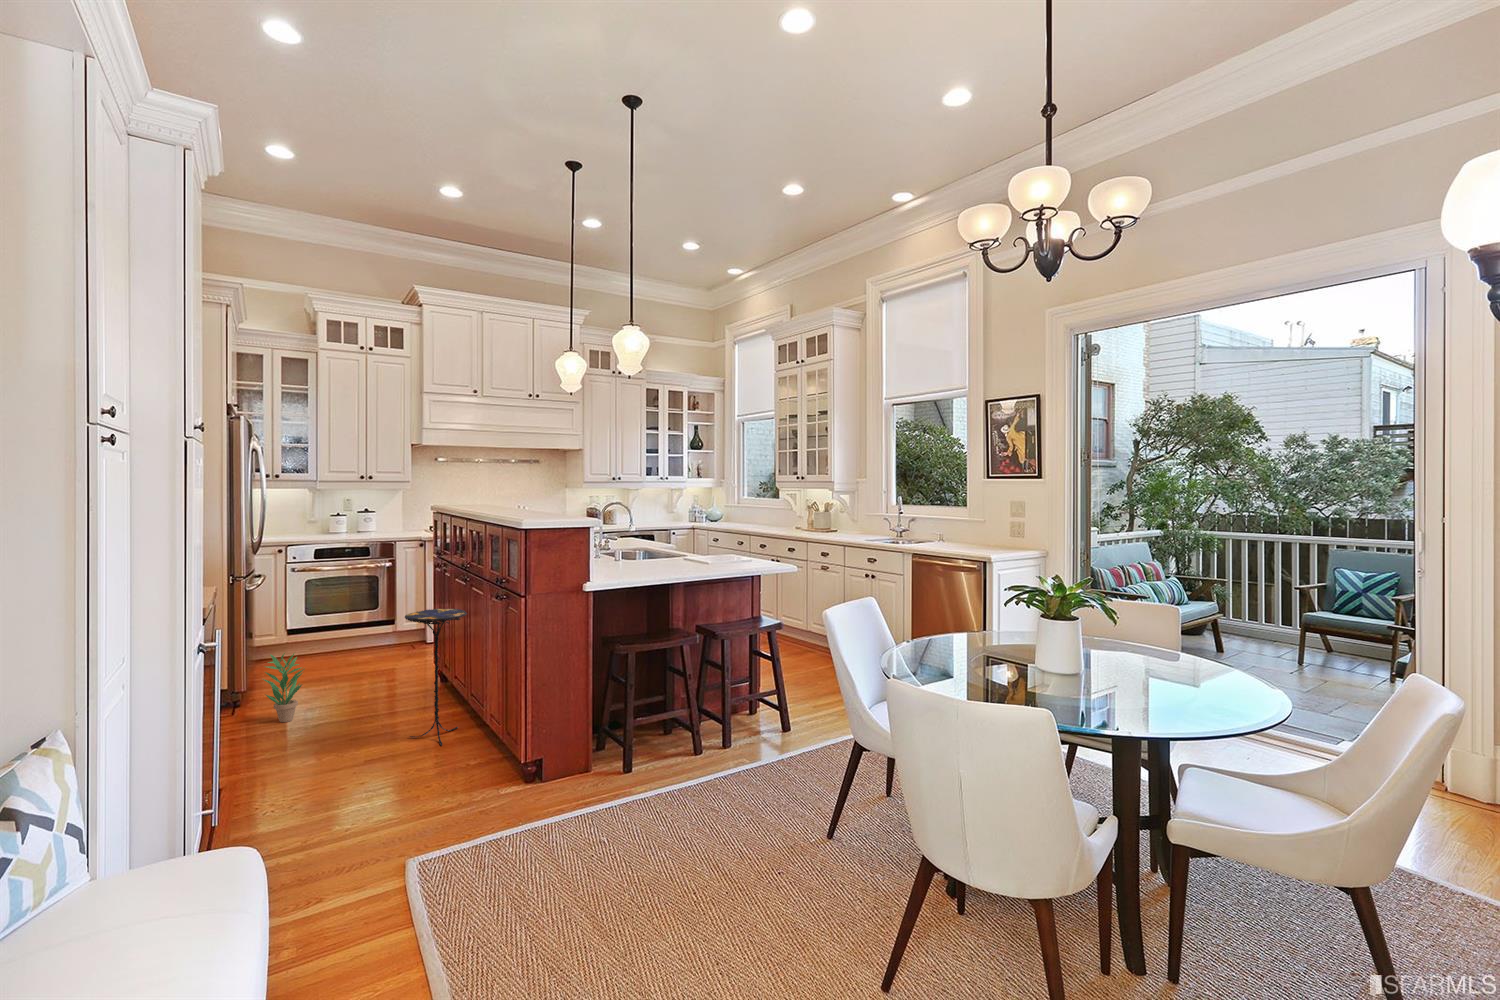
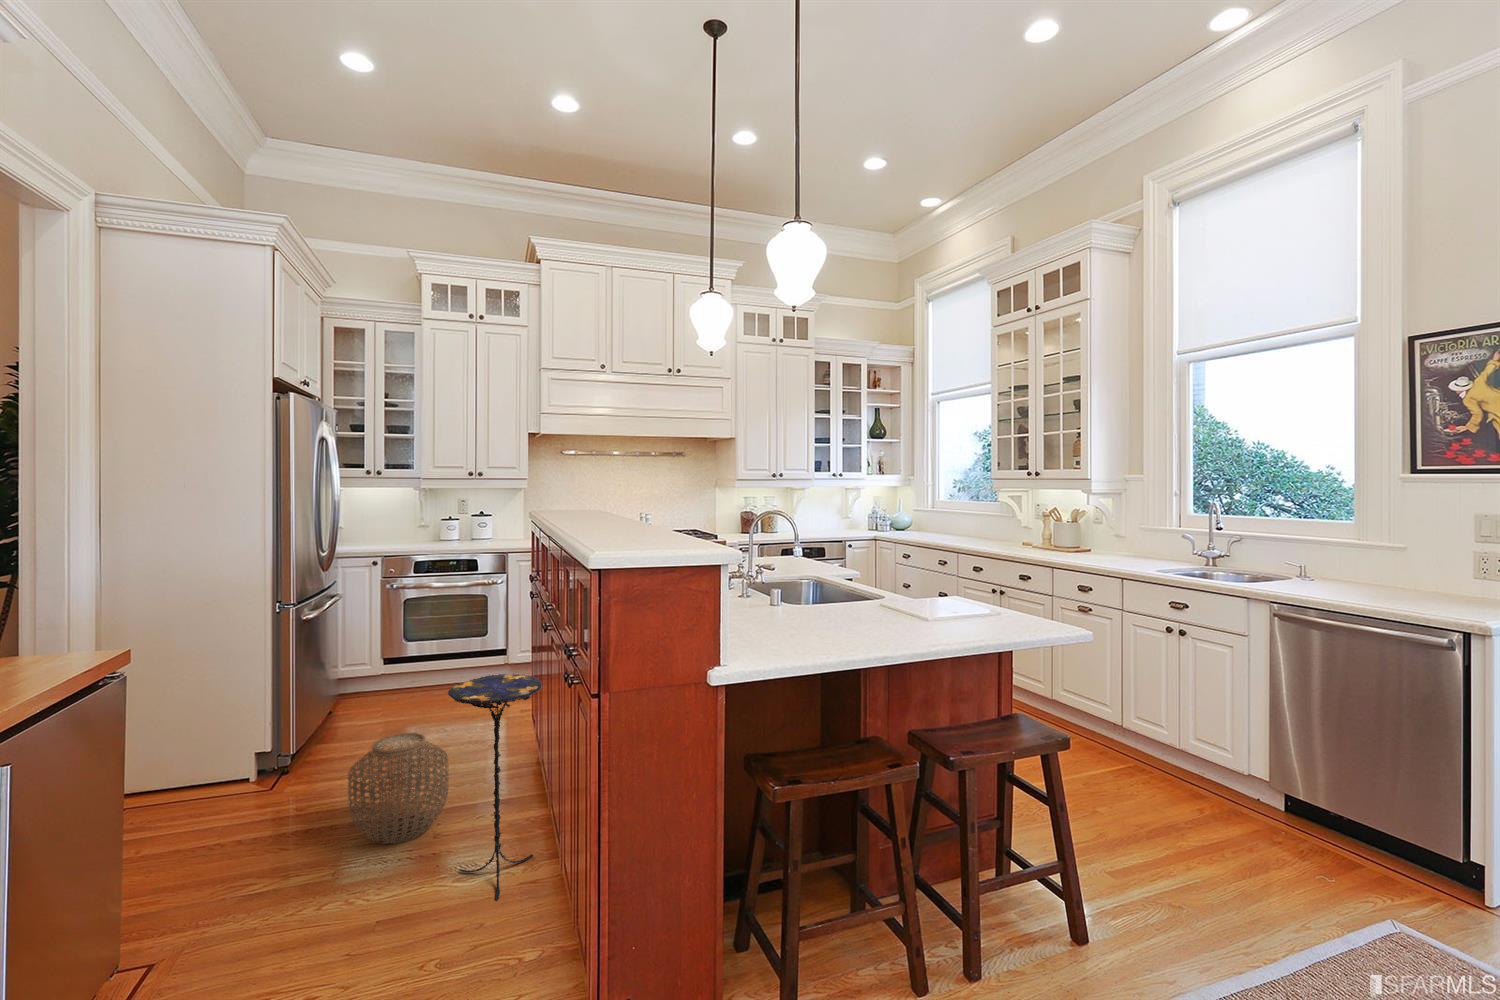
potted plant: present [263,653,304,722] -> none [293,715,353,811]
woven basket: none [317,659,388,732] -> present [348,733,448,844]

